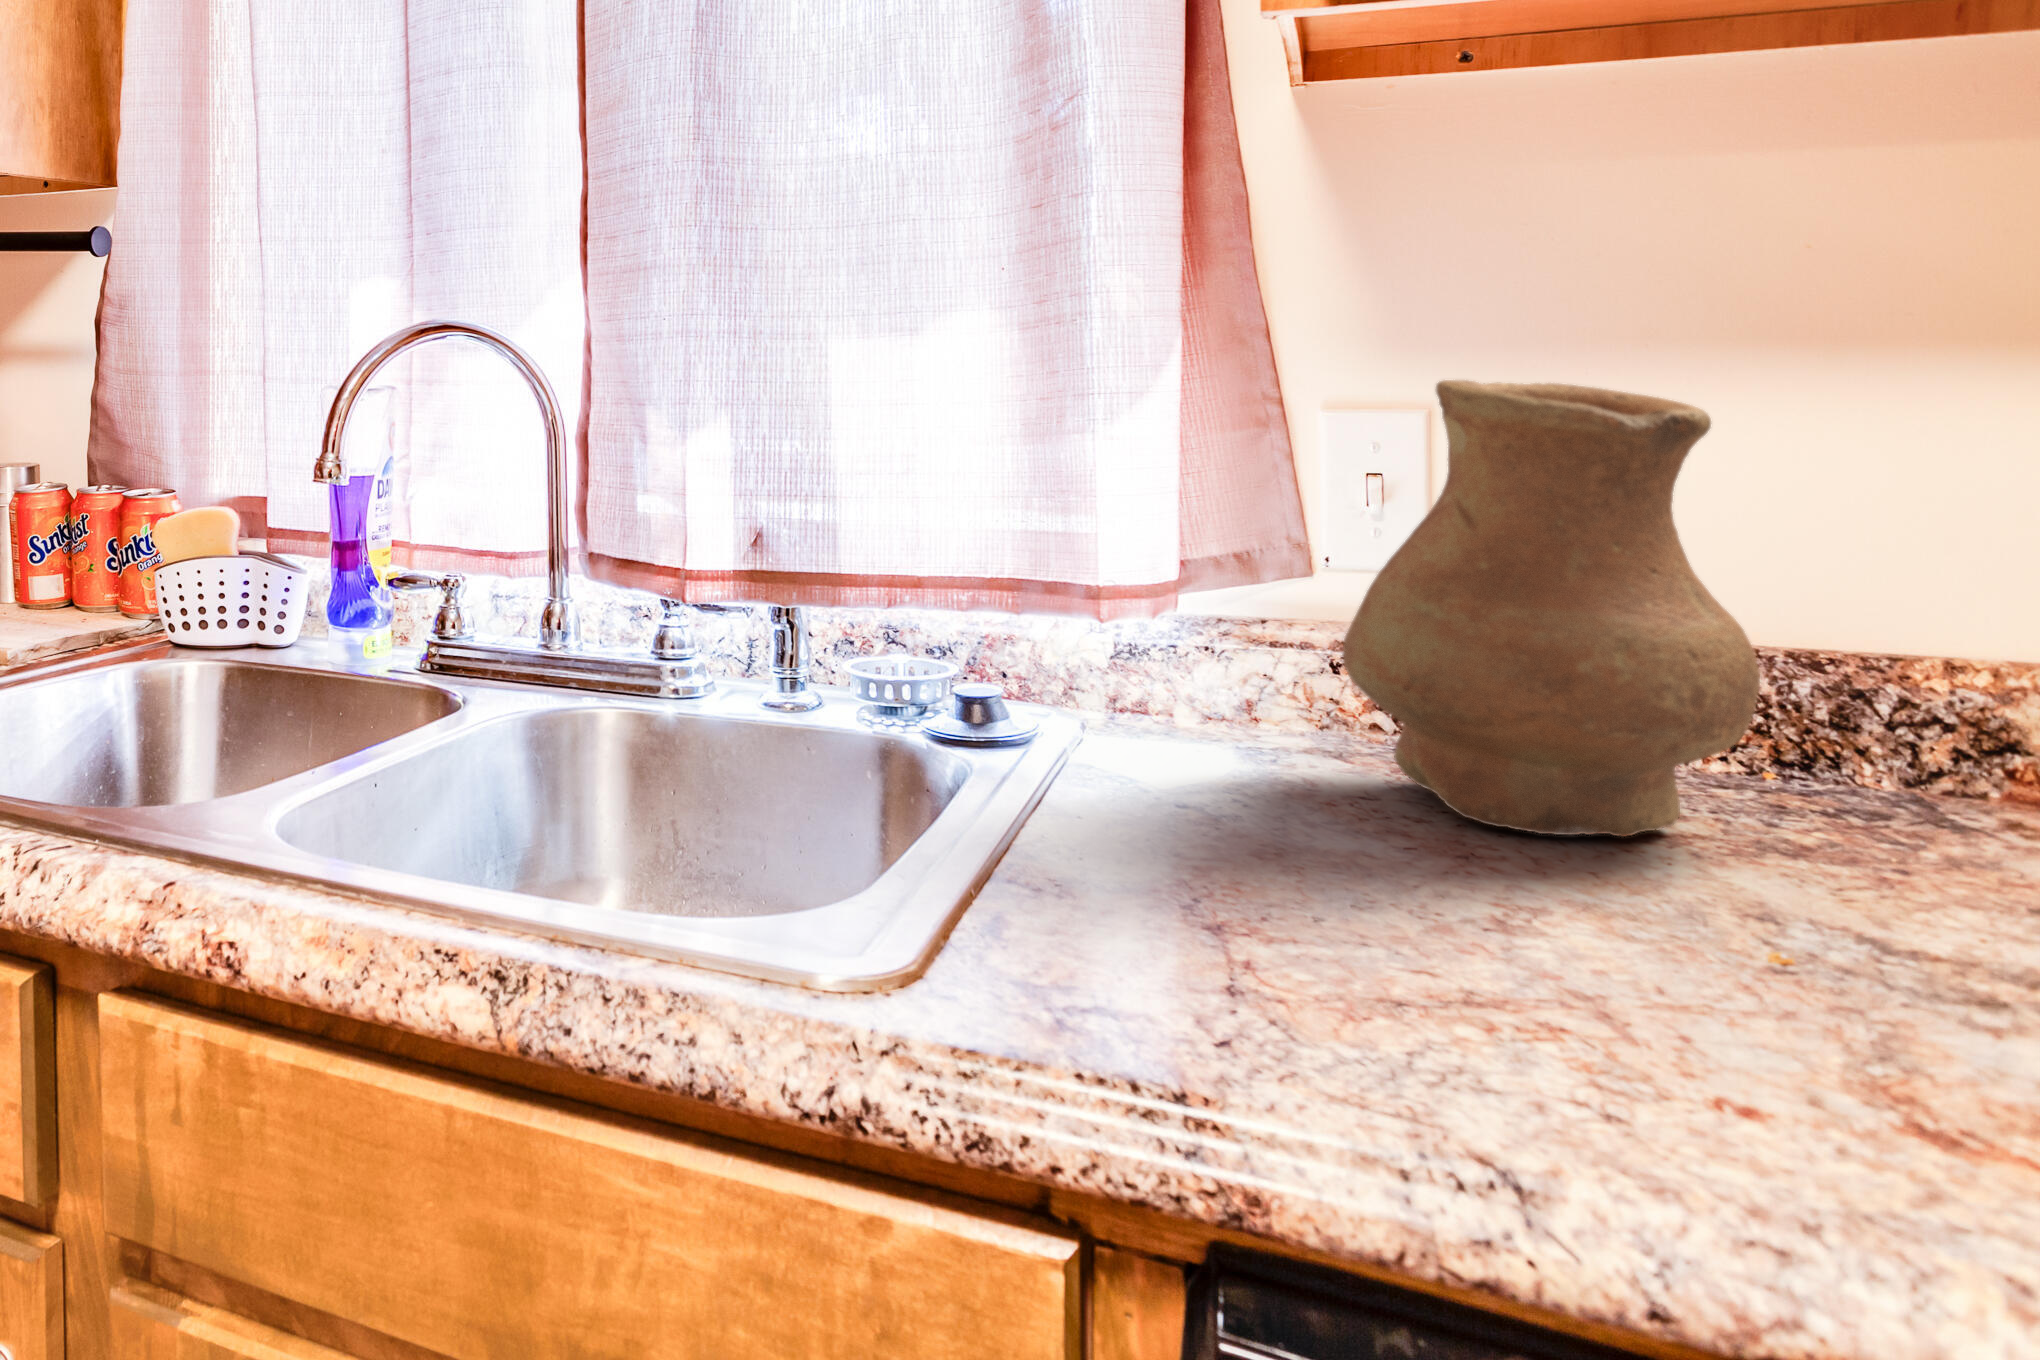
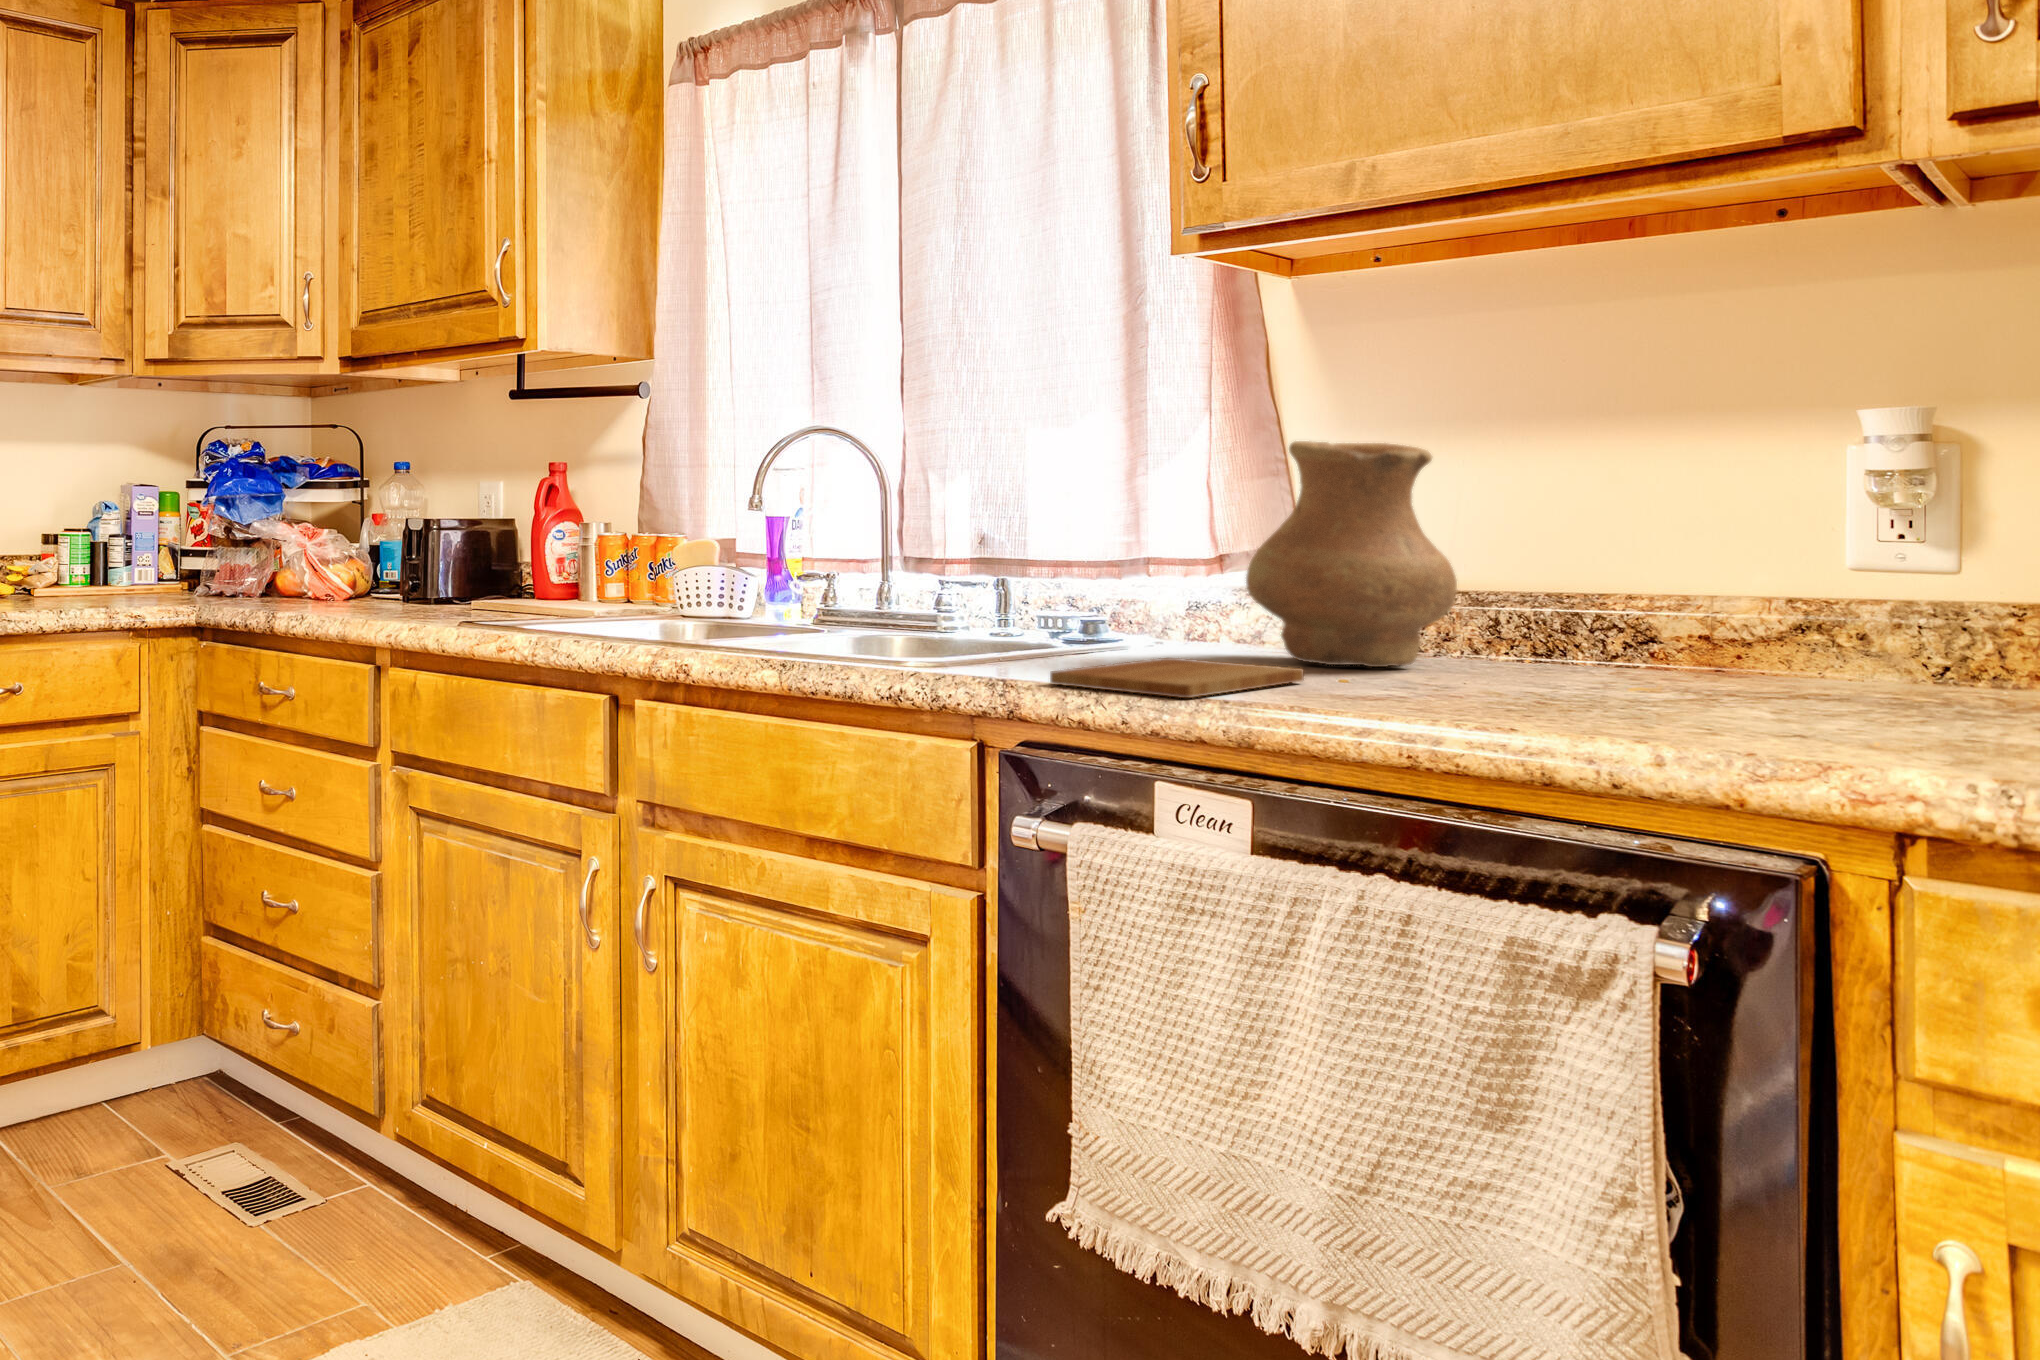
cutting board: none [1232,866,1705,1146] -> present [1050,658,1304,698]

